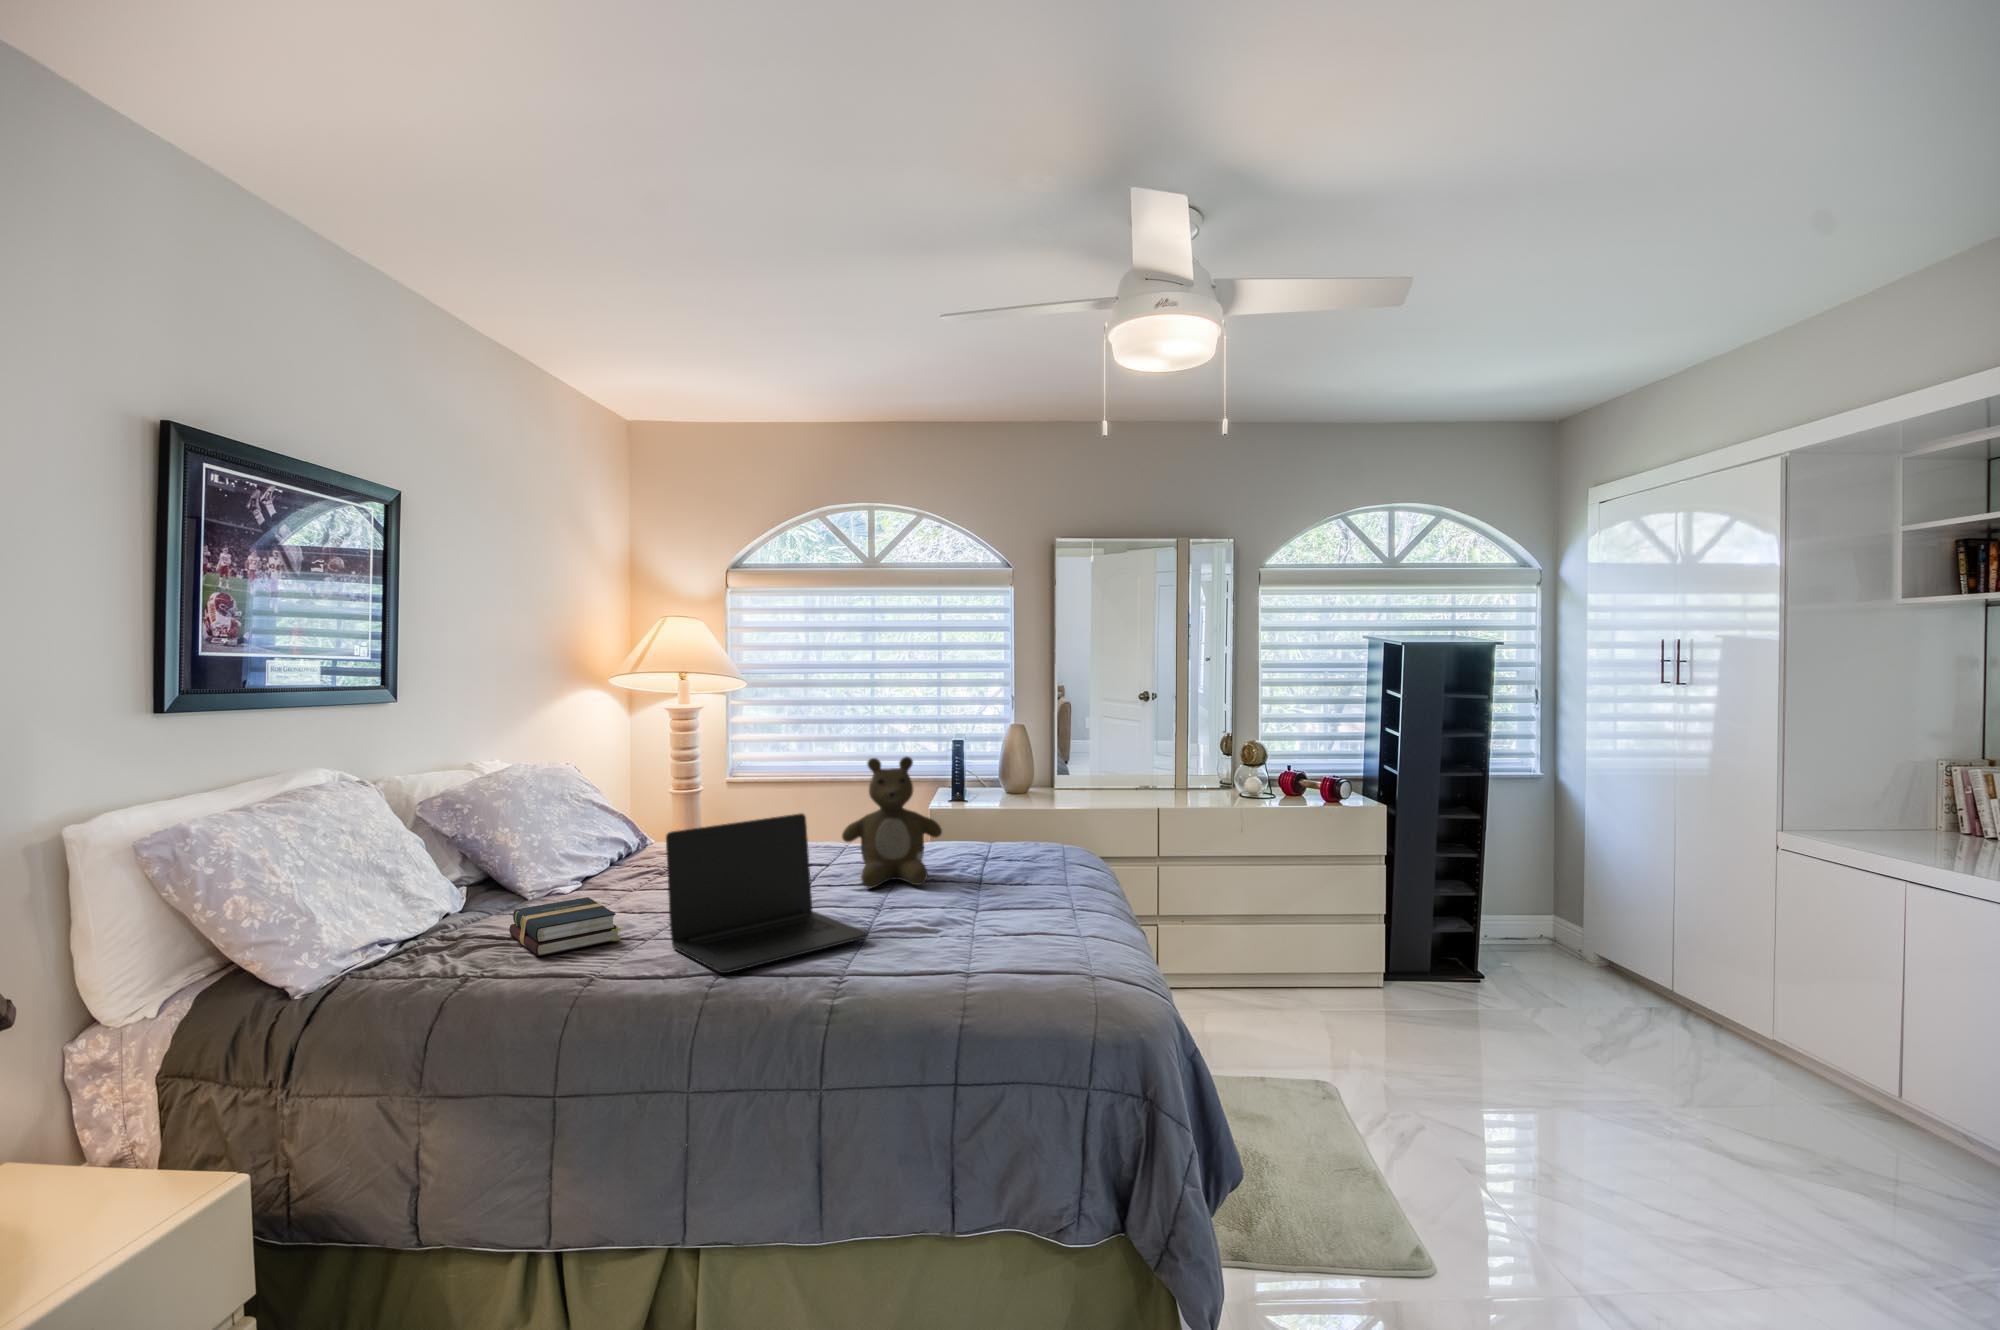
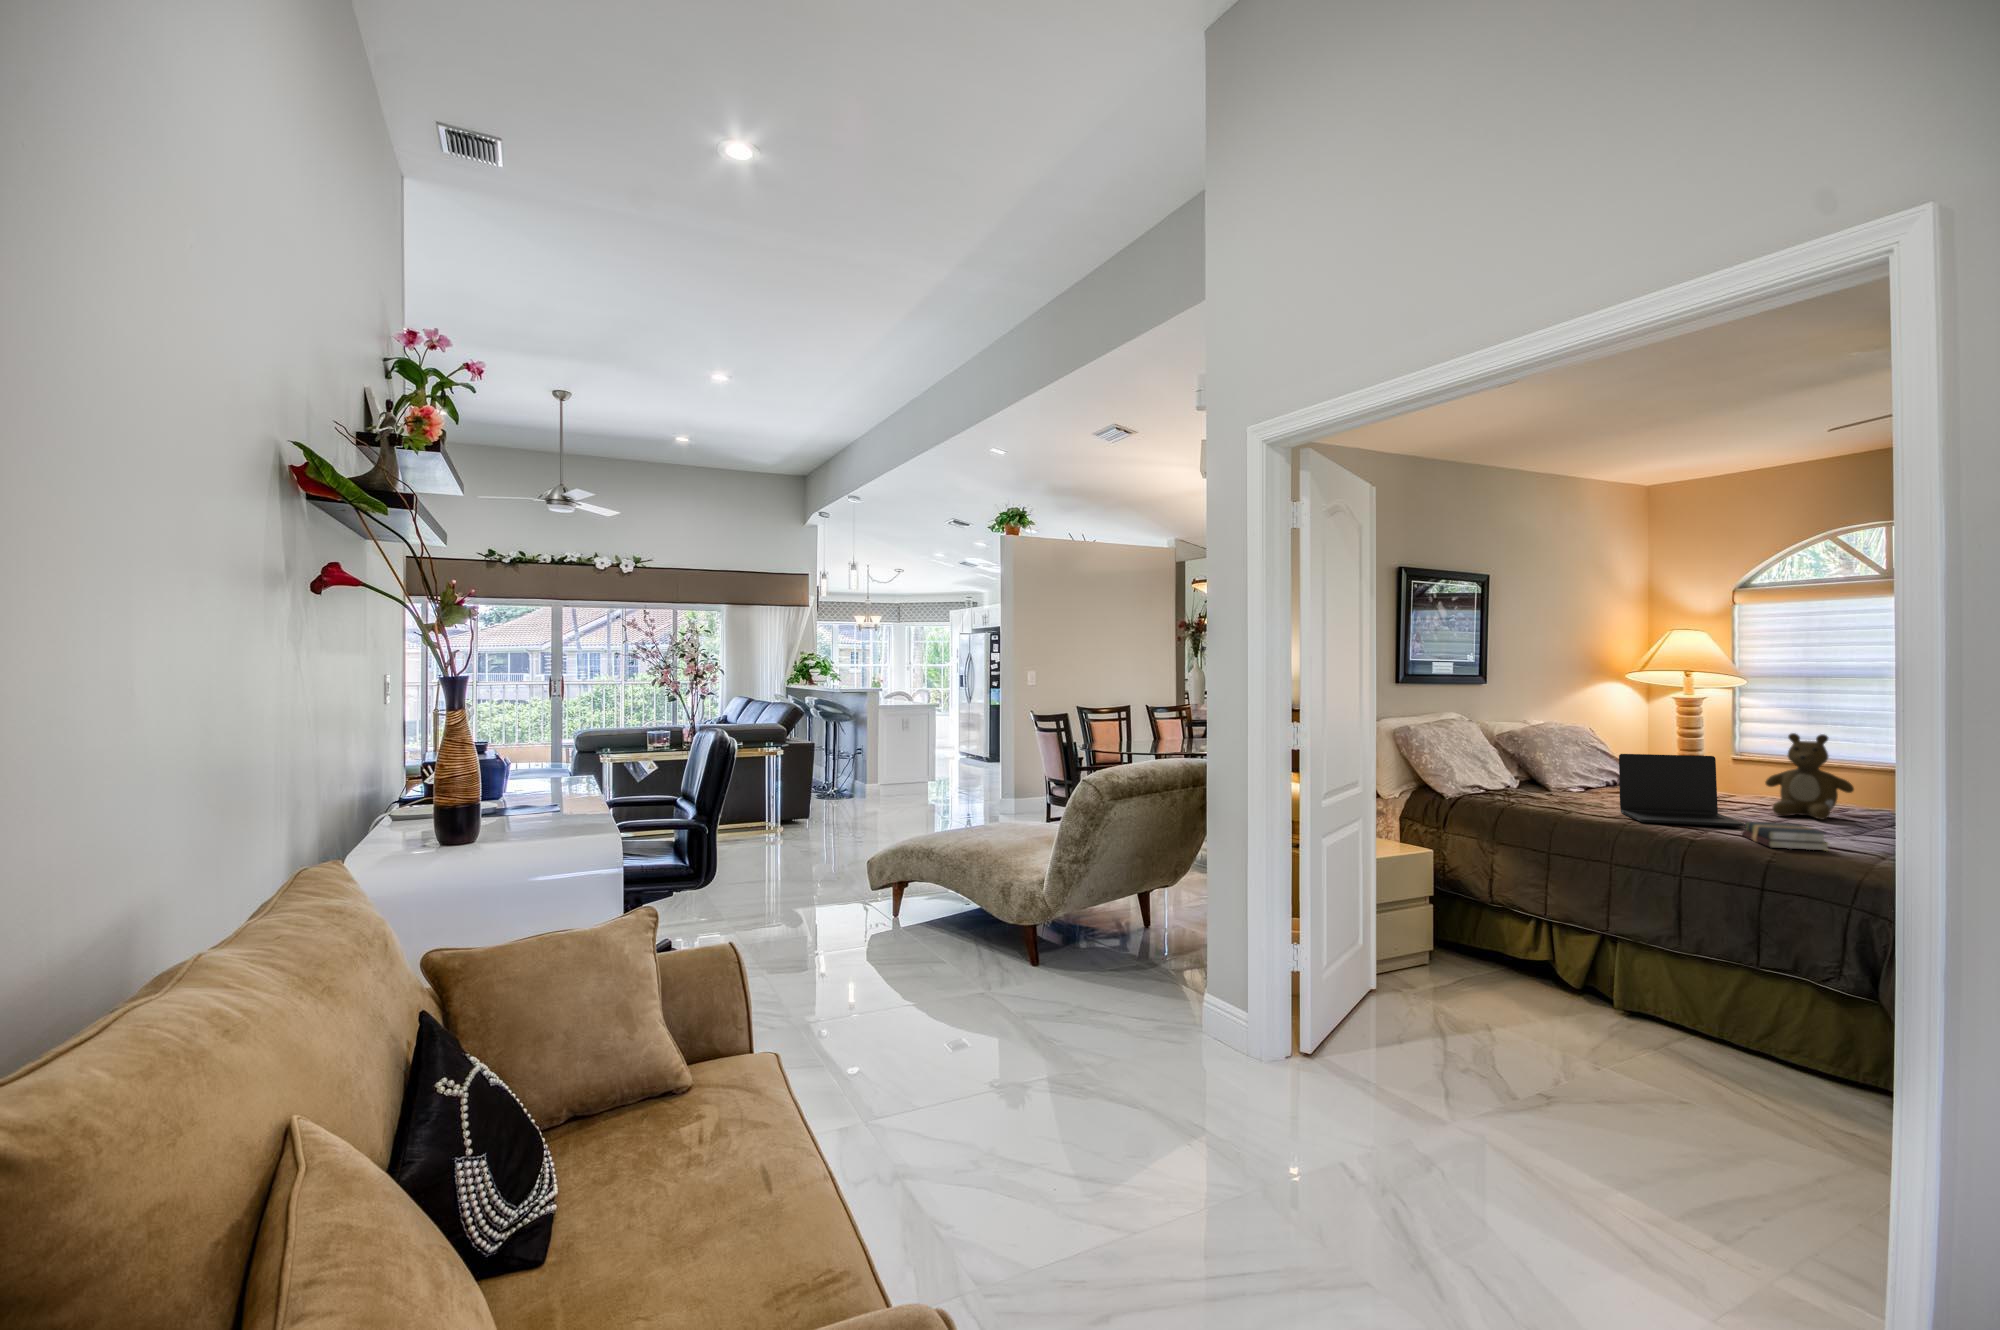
hardback book: present [509,897,621,956] -> present [1742,822,1828,851]

